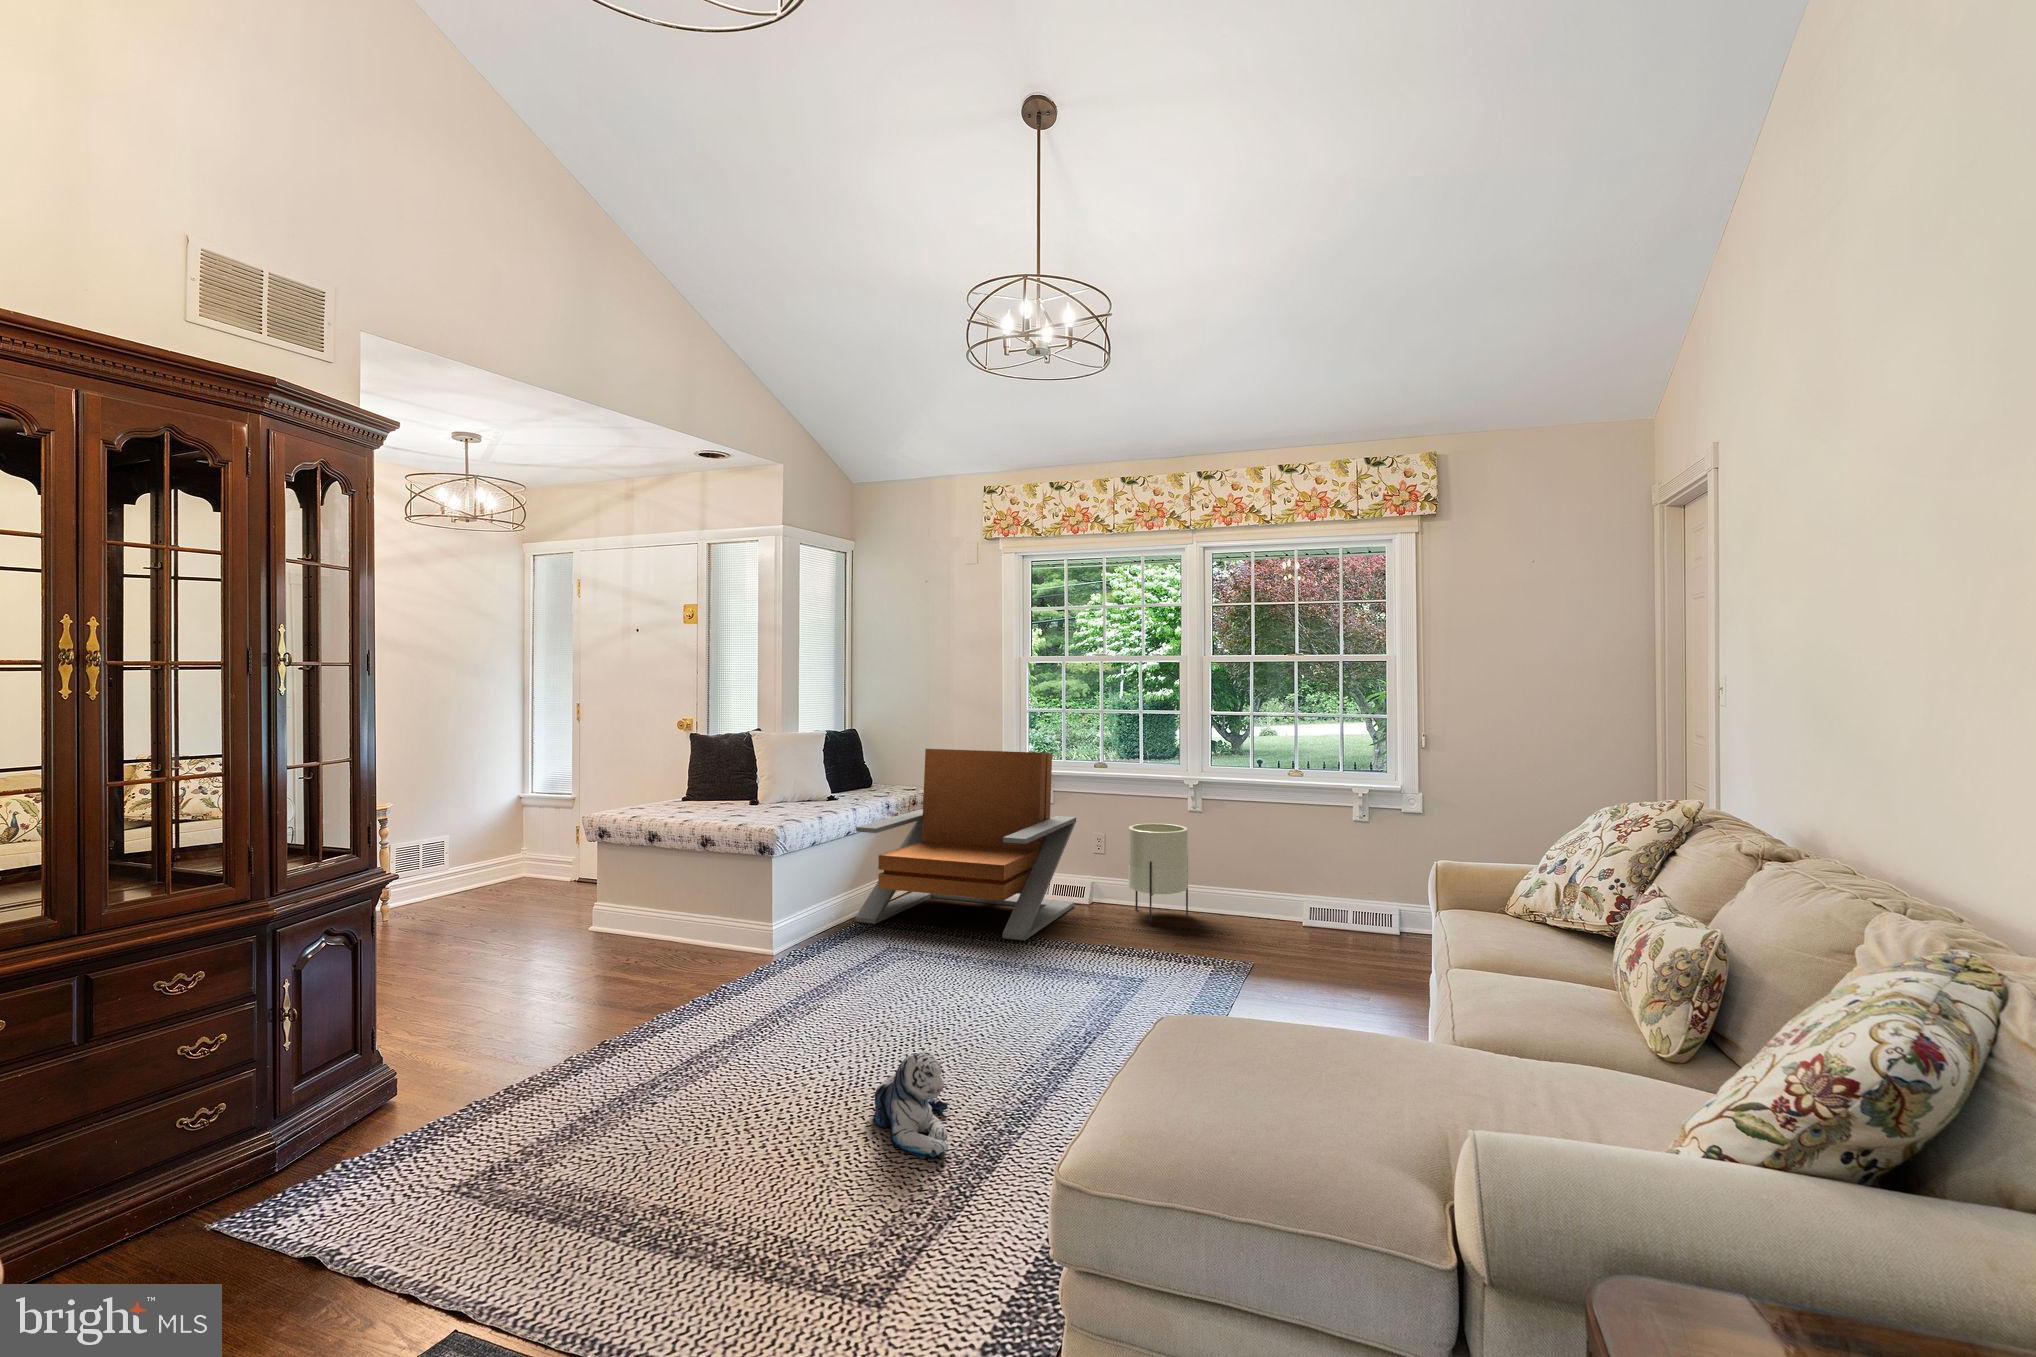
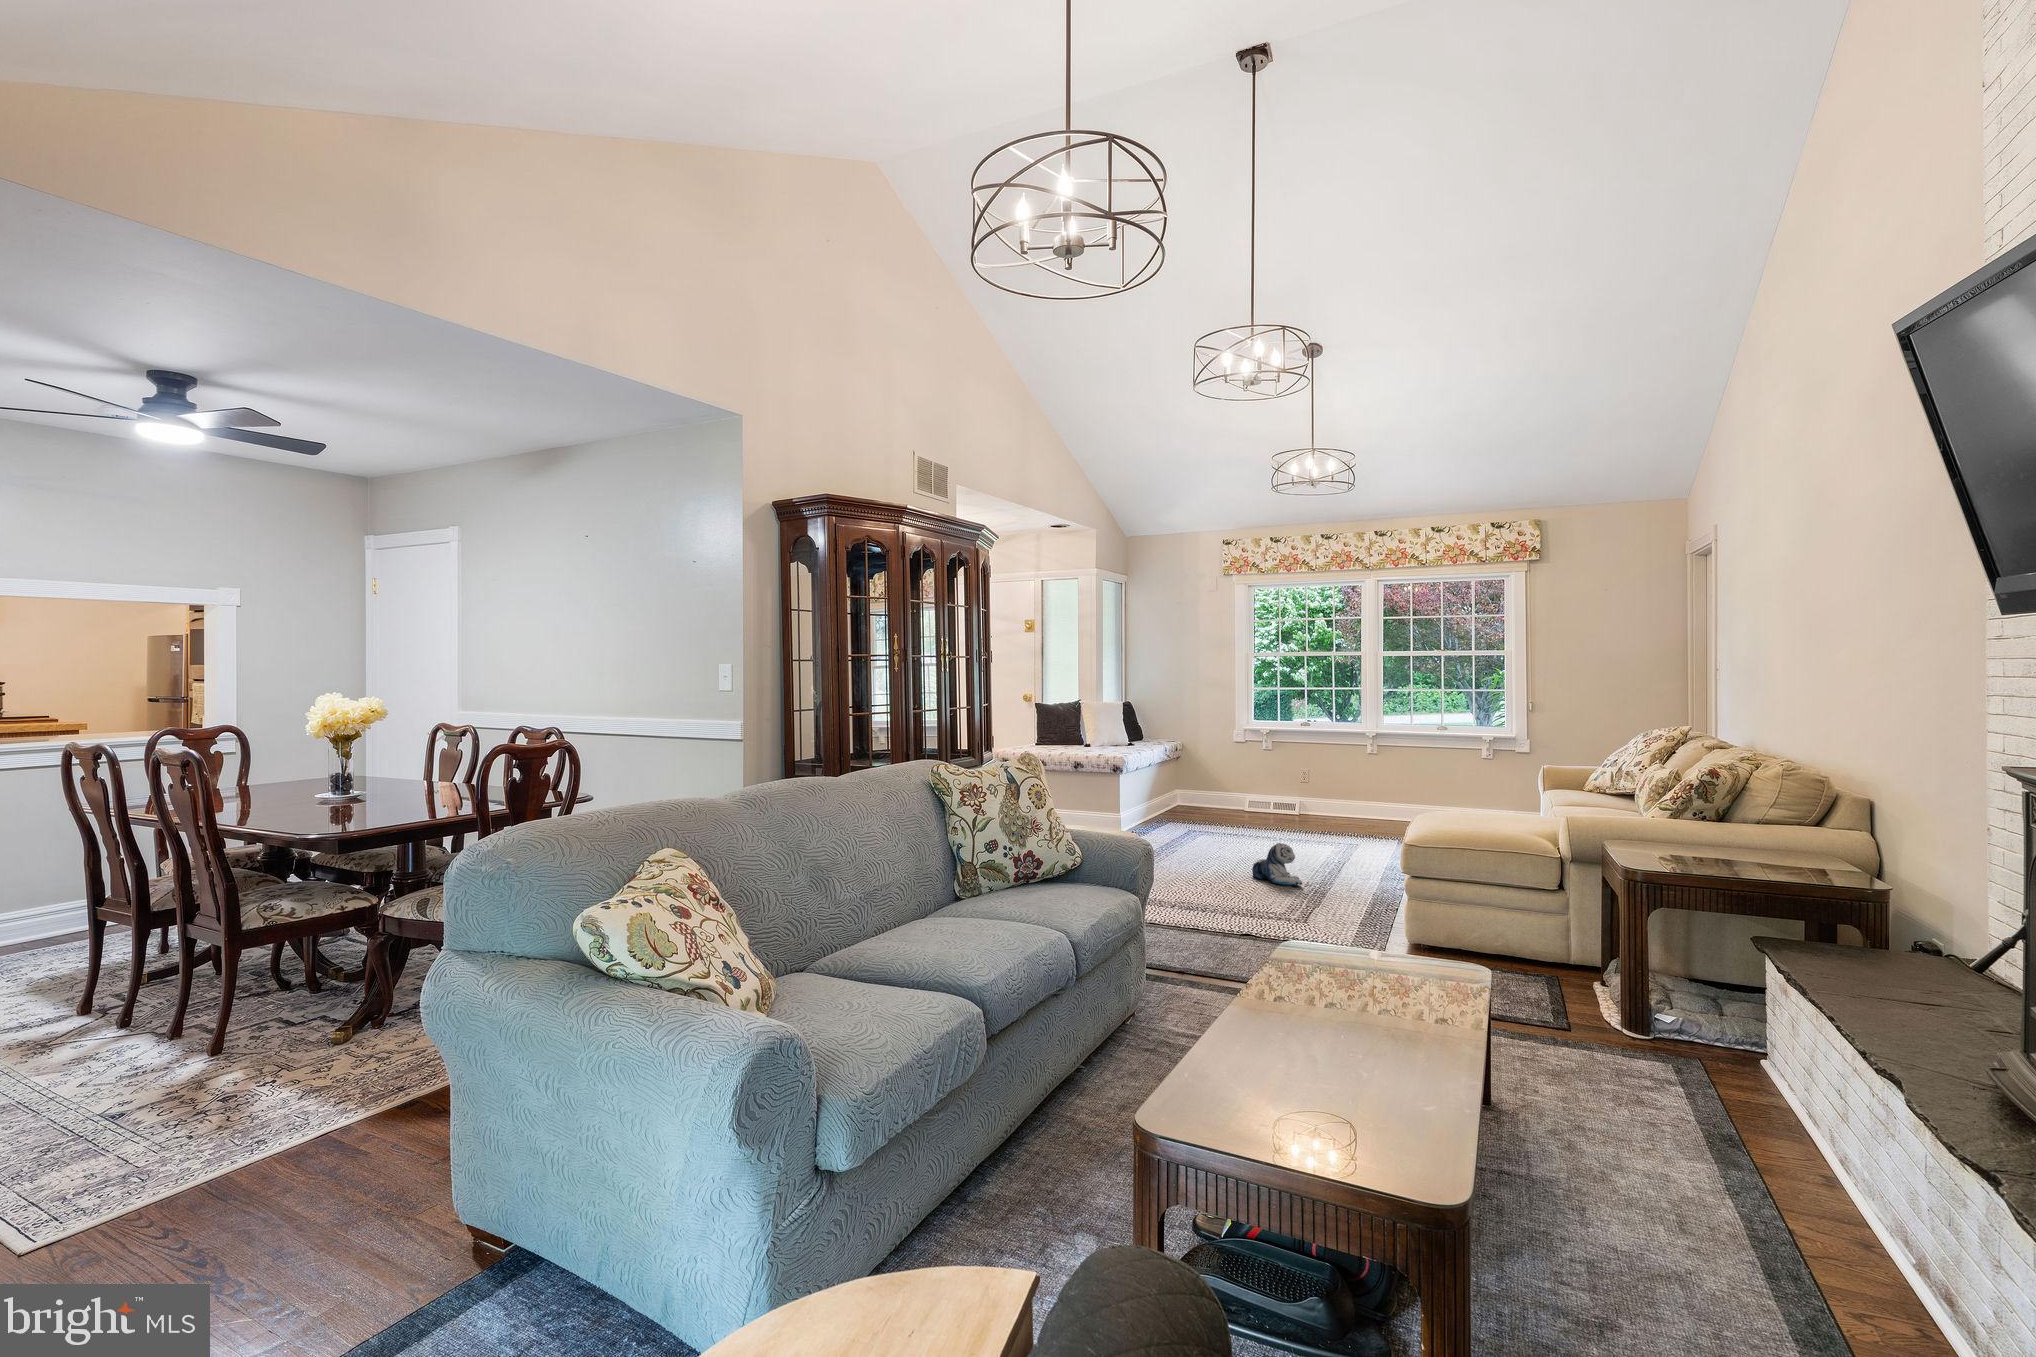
lounge chair: present [855,749,1076,941] -> none [1155,714,1291,829]
planter: present [1129,823,1188,923] -> none [1330,762,1371,824]

